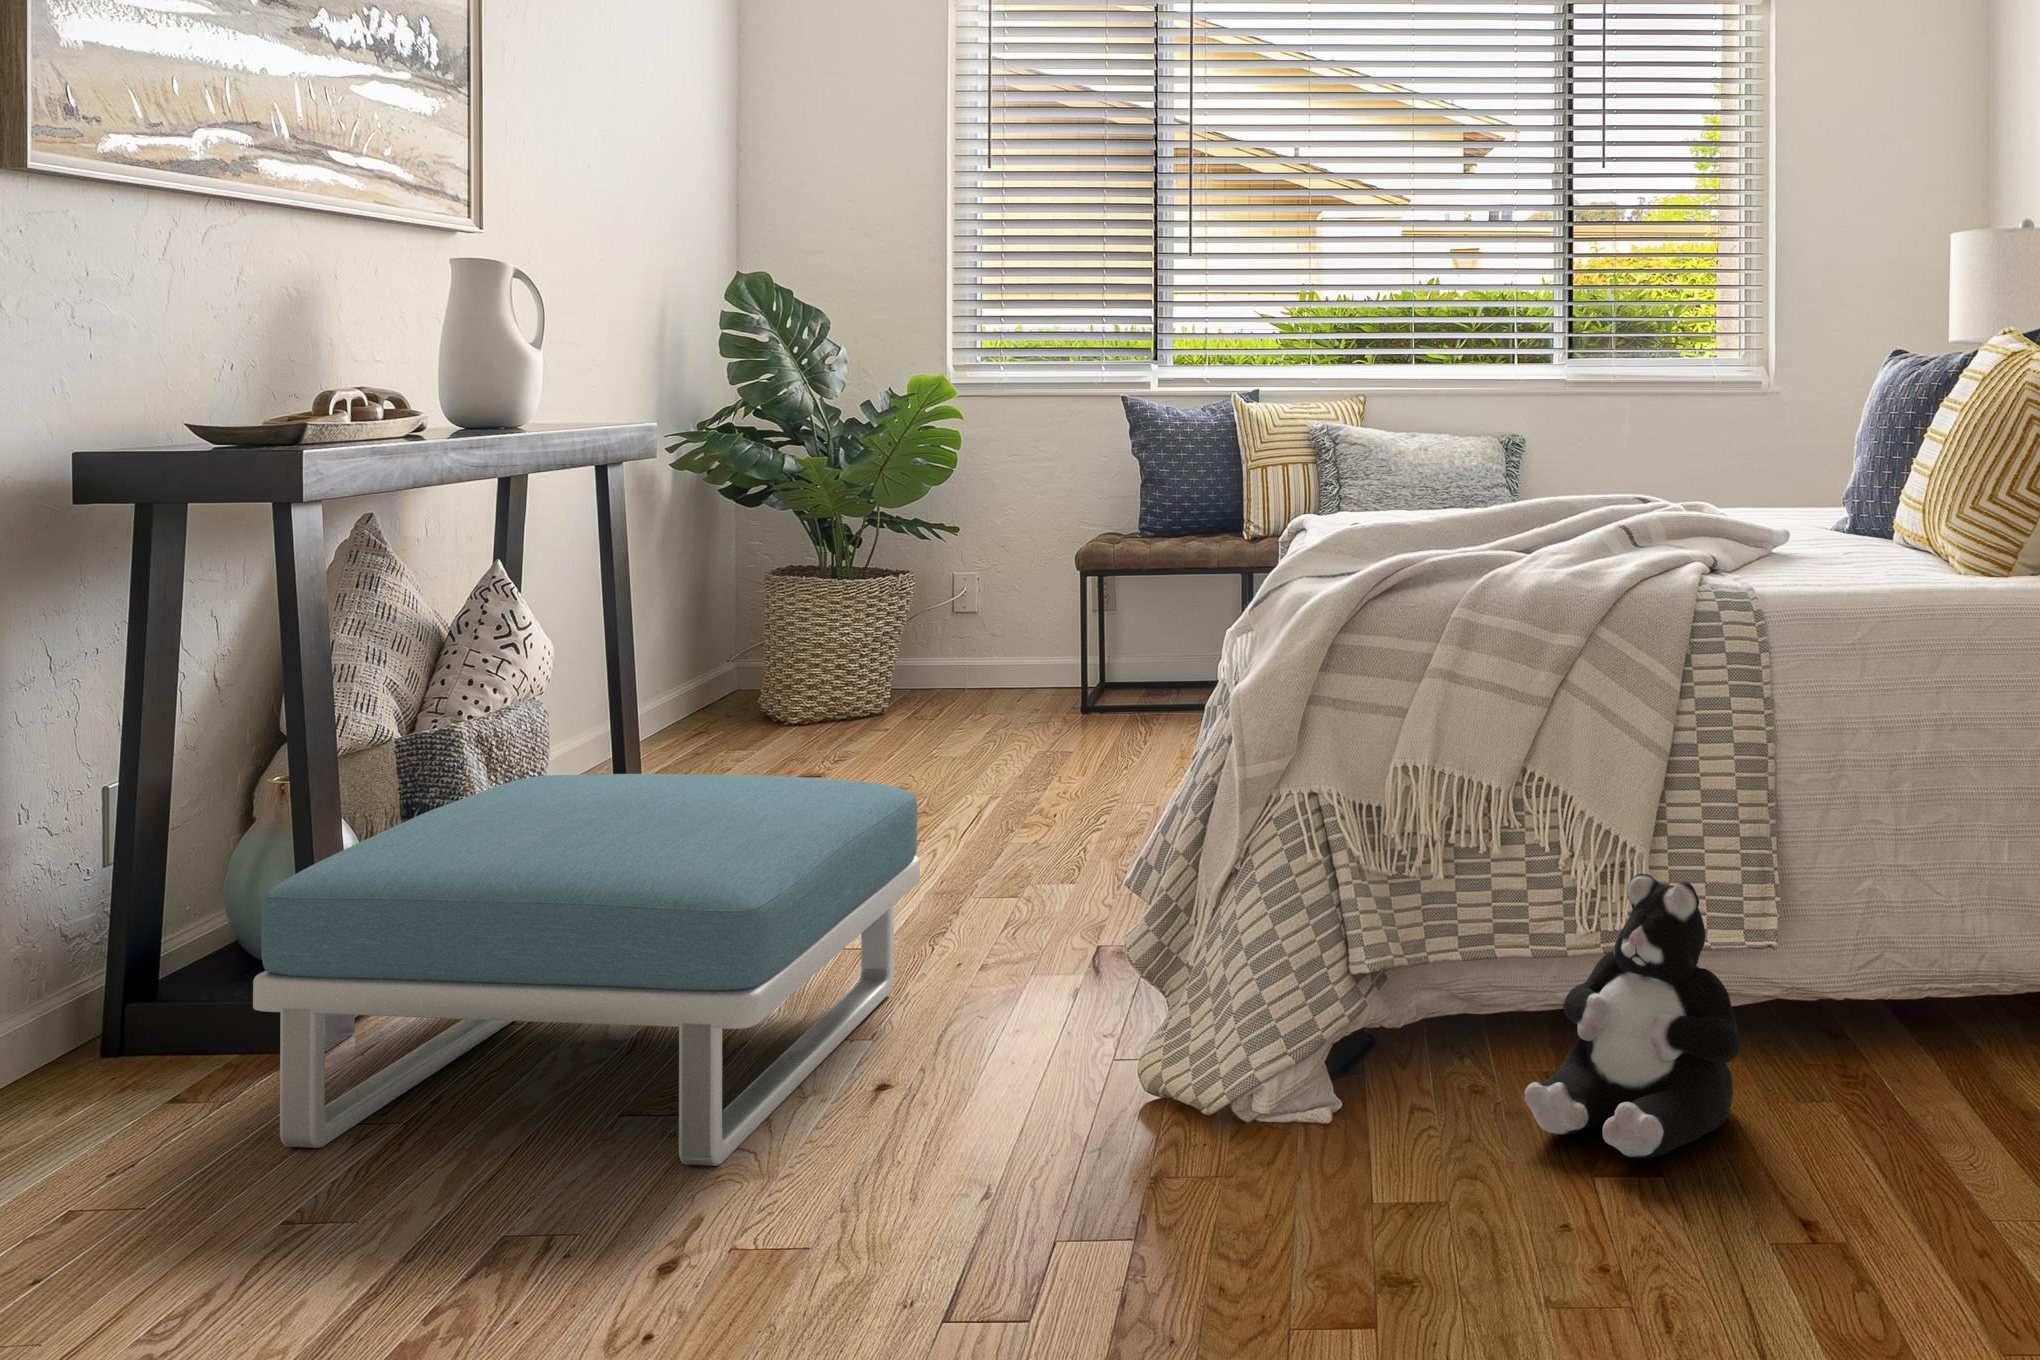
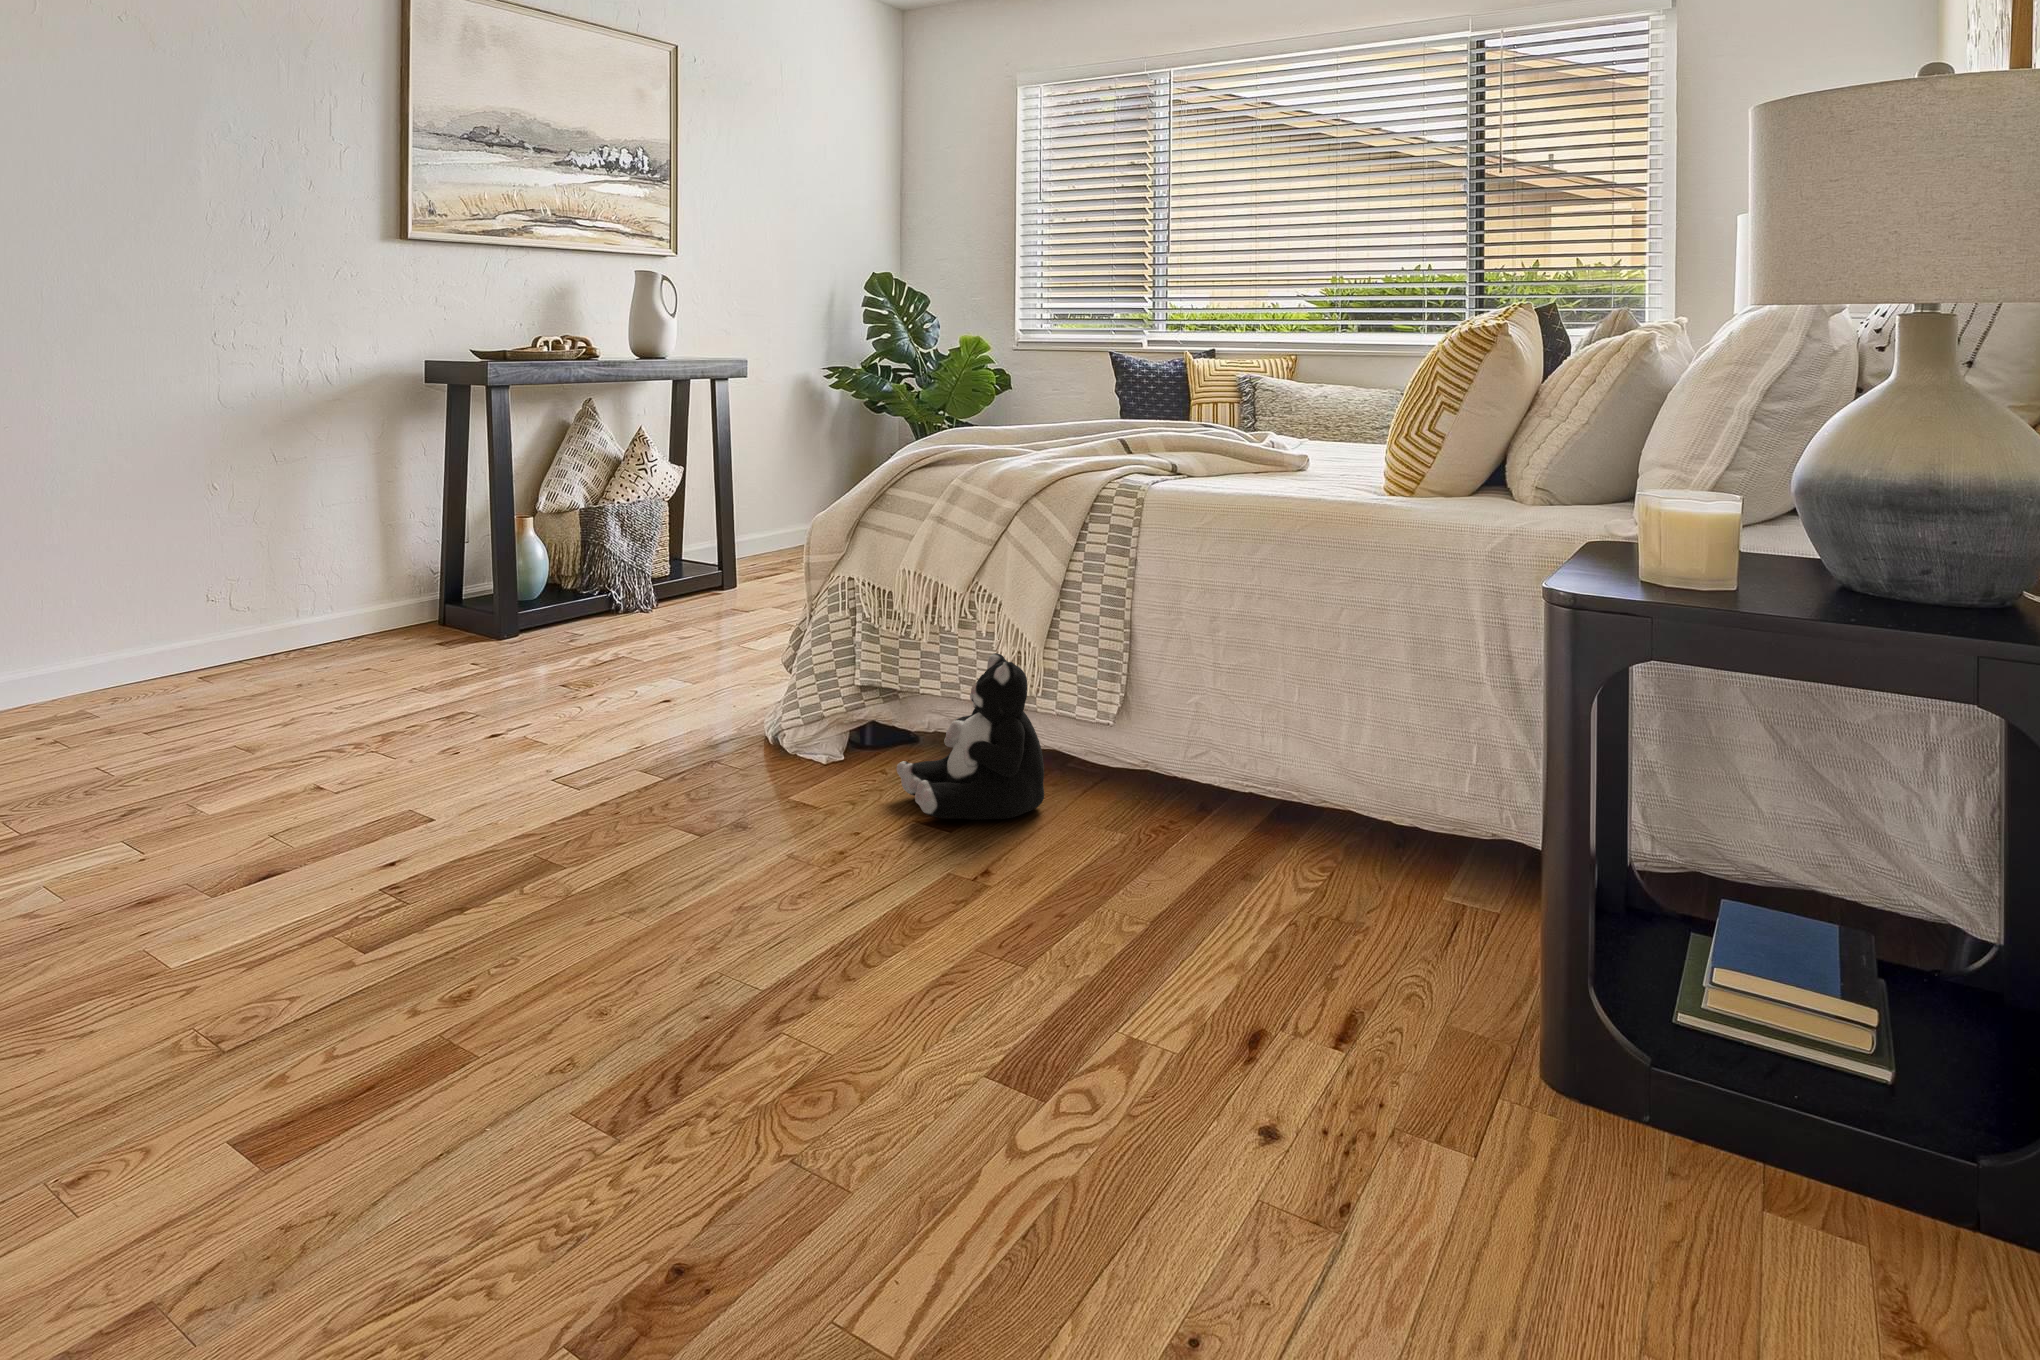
footstool: present [253,774,920,1166] -> none [429,526,741,707]

